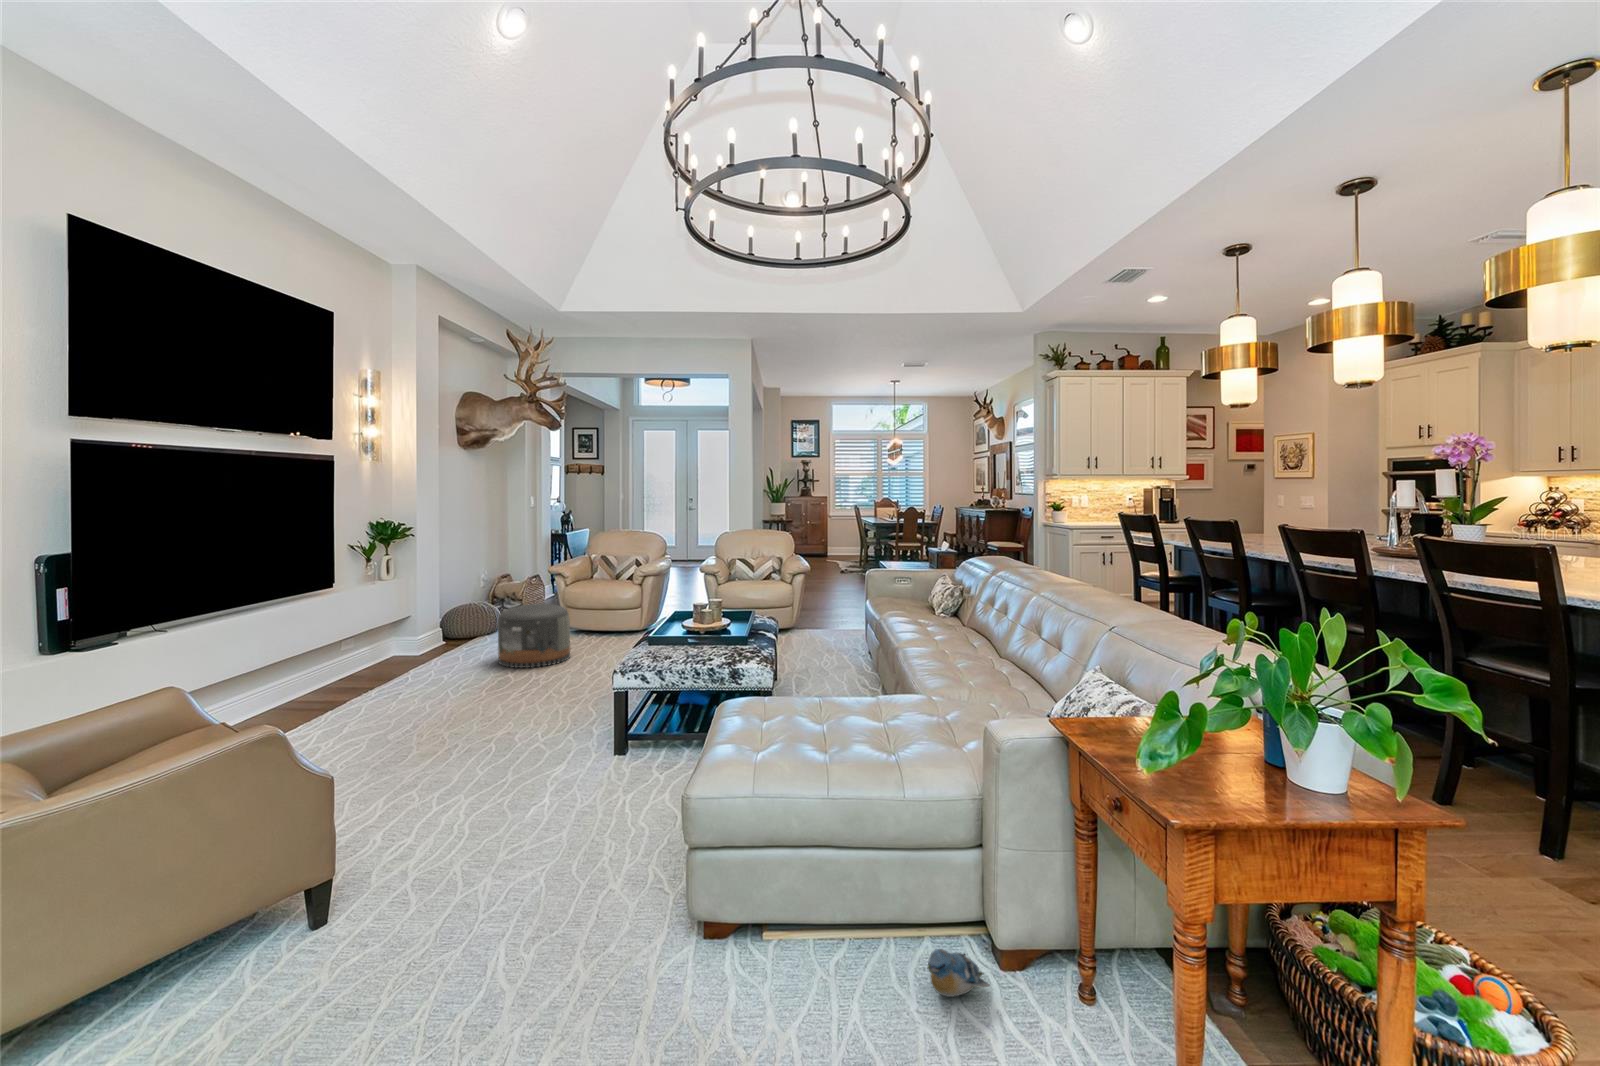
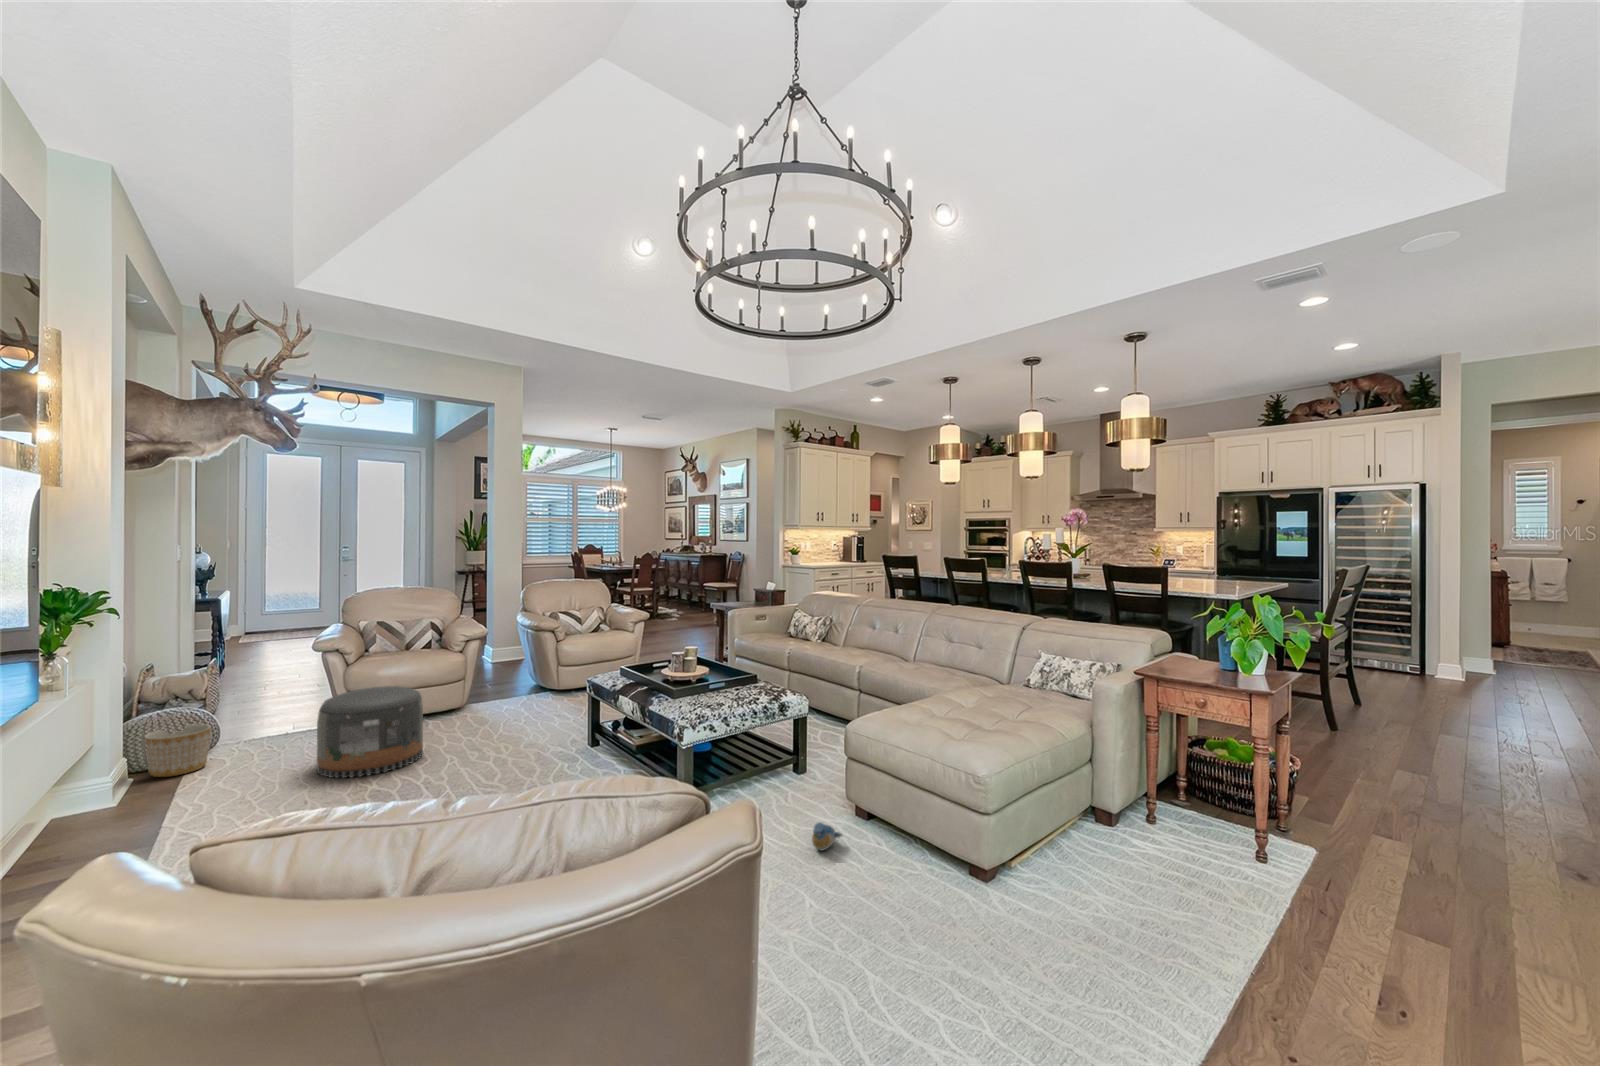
planter: none [441,614,476,646] -> present [145,724,211,777]
plush toy: present [928,949,990,997] -> present [812,822,842,851]

